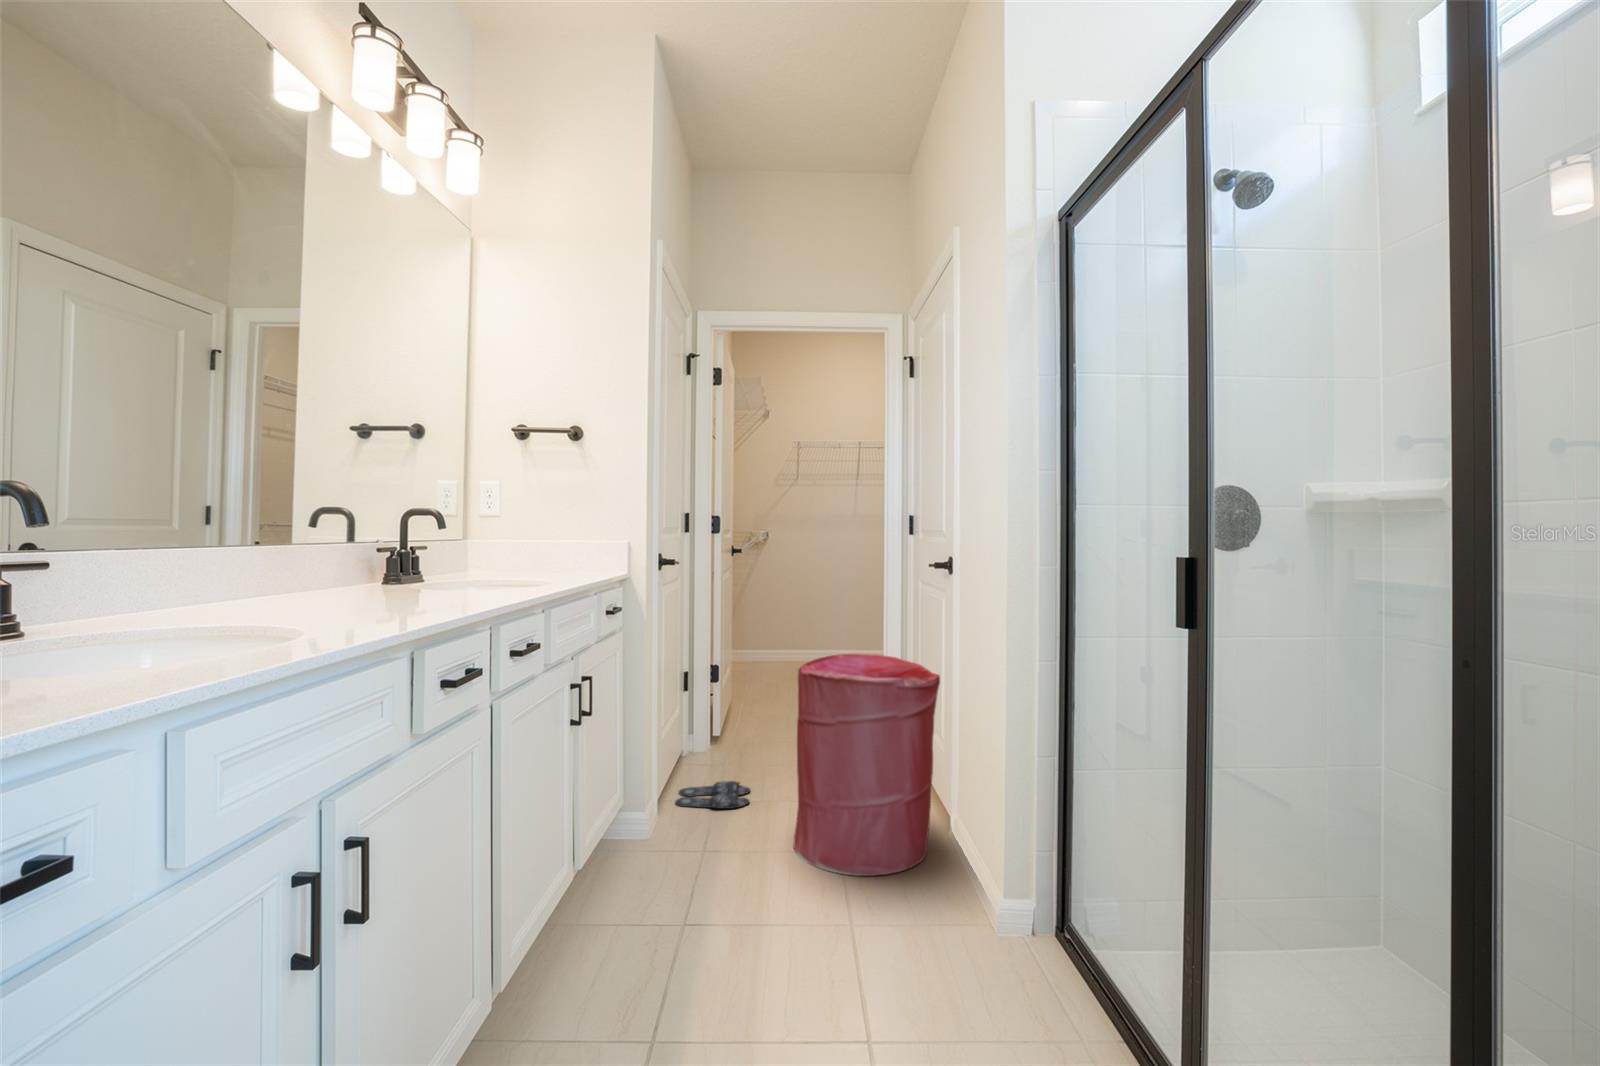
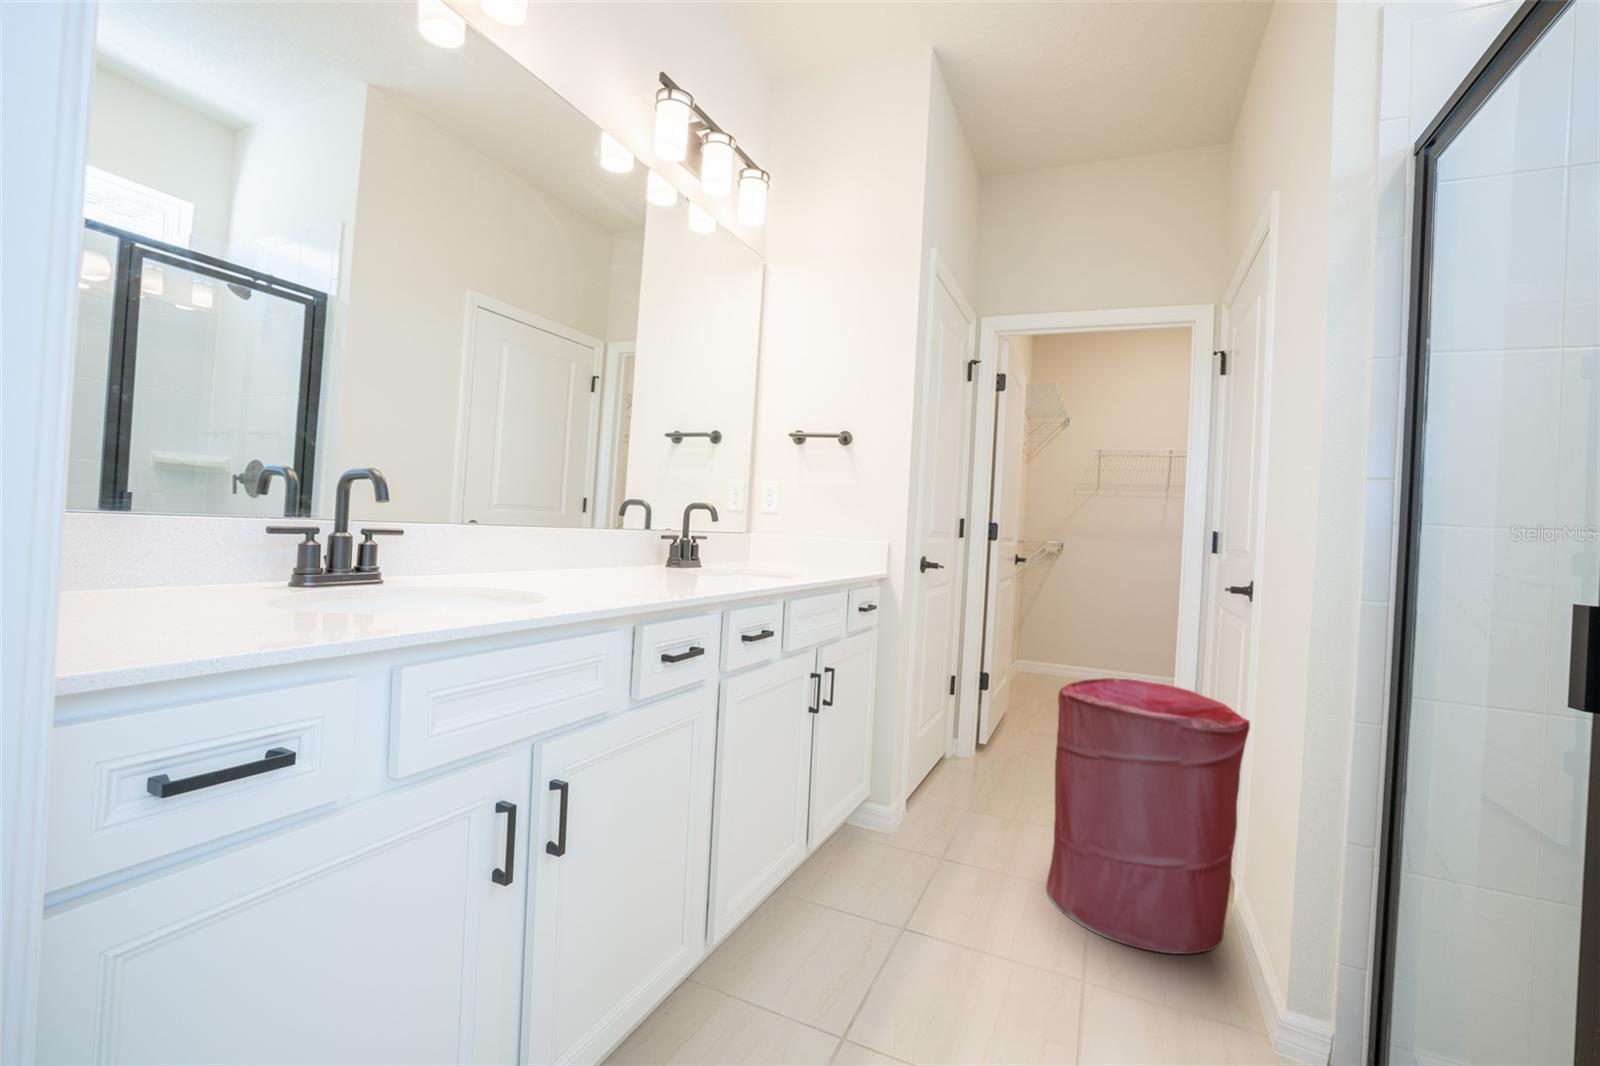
slippers: present [675,781,750,809] -> none [927,795,1010,828]

